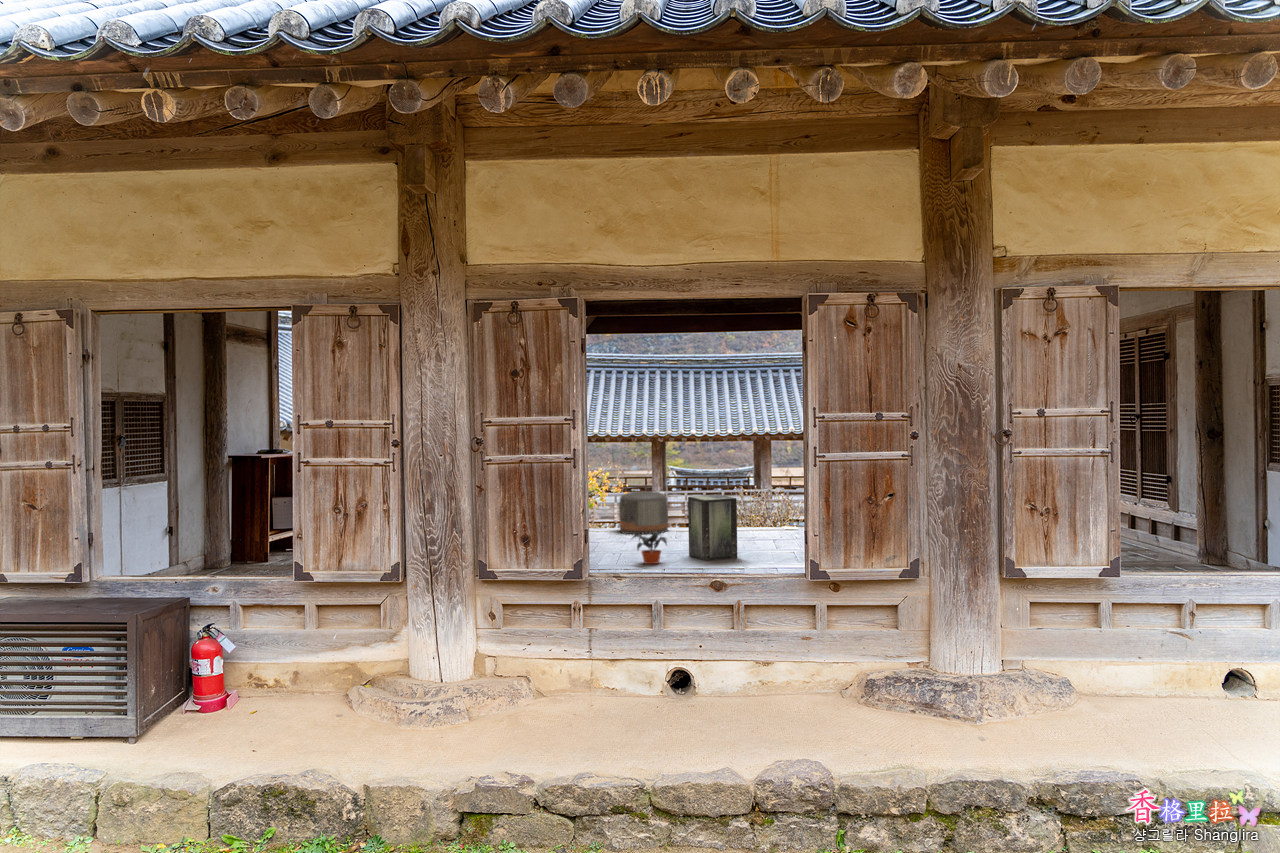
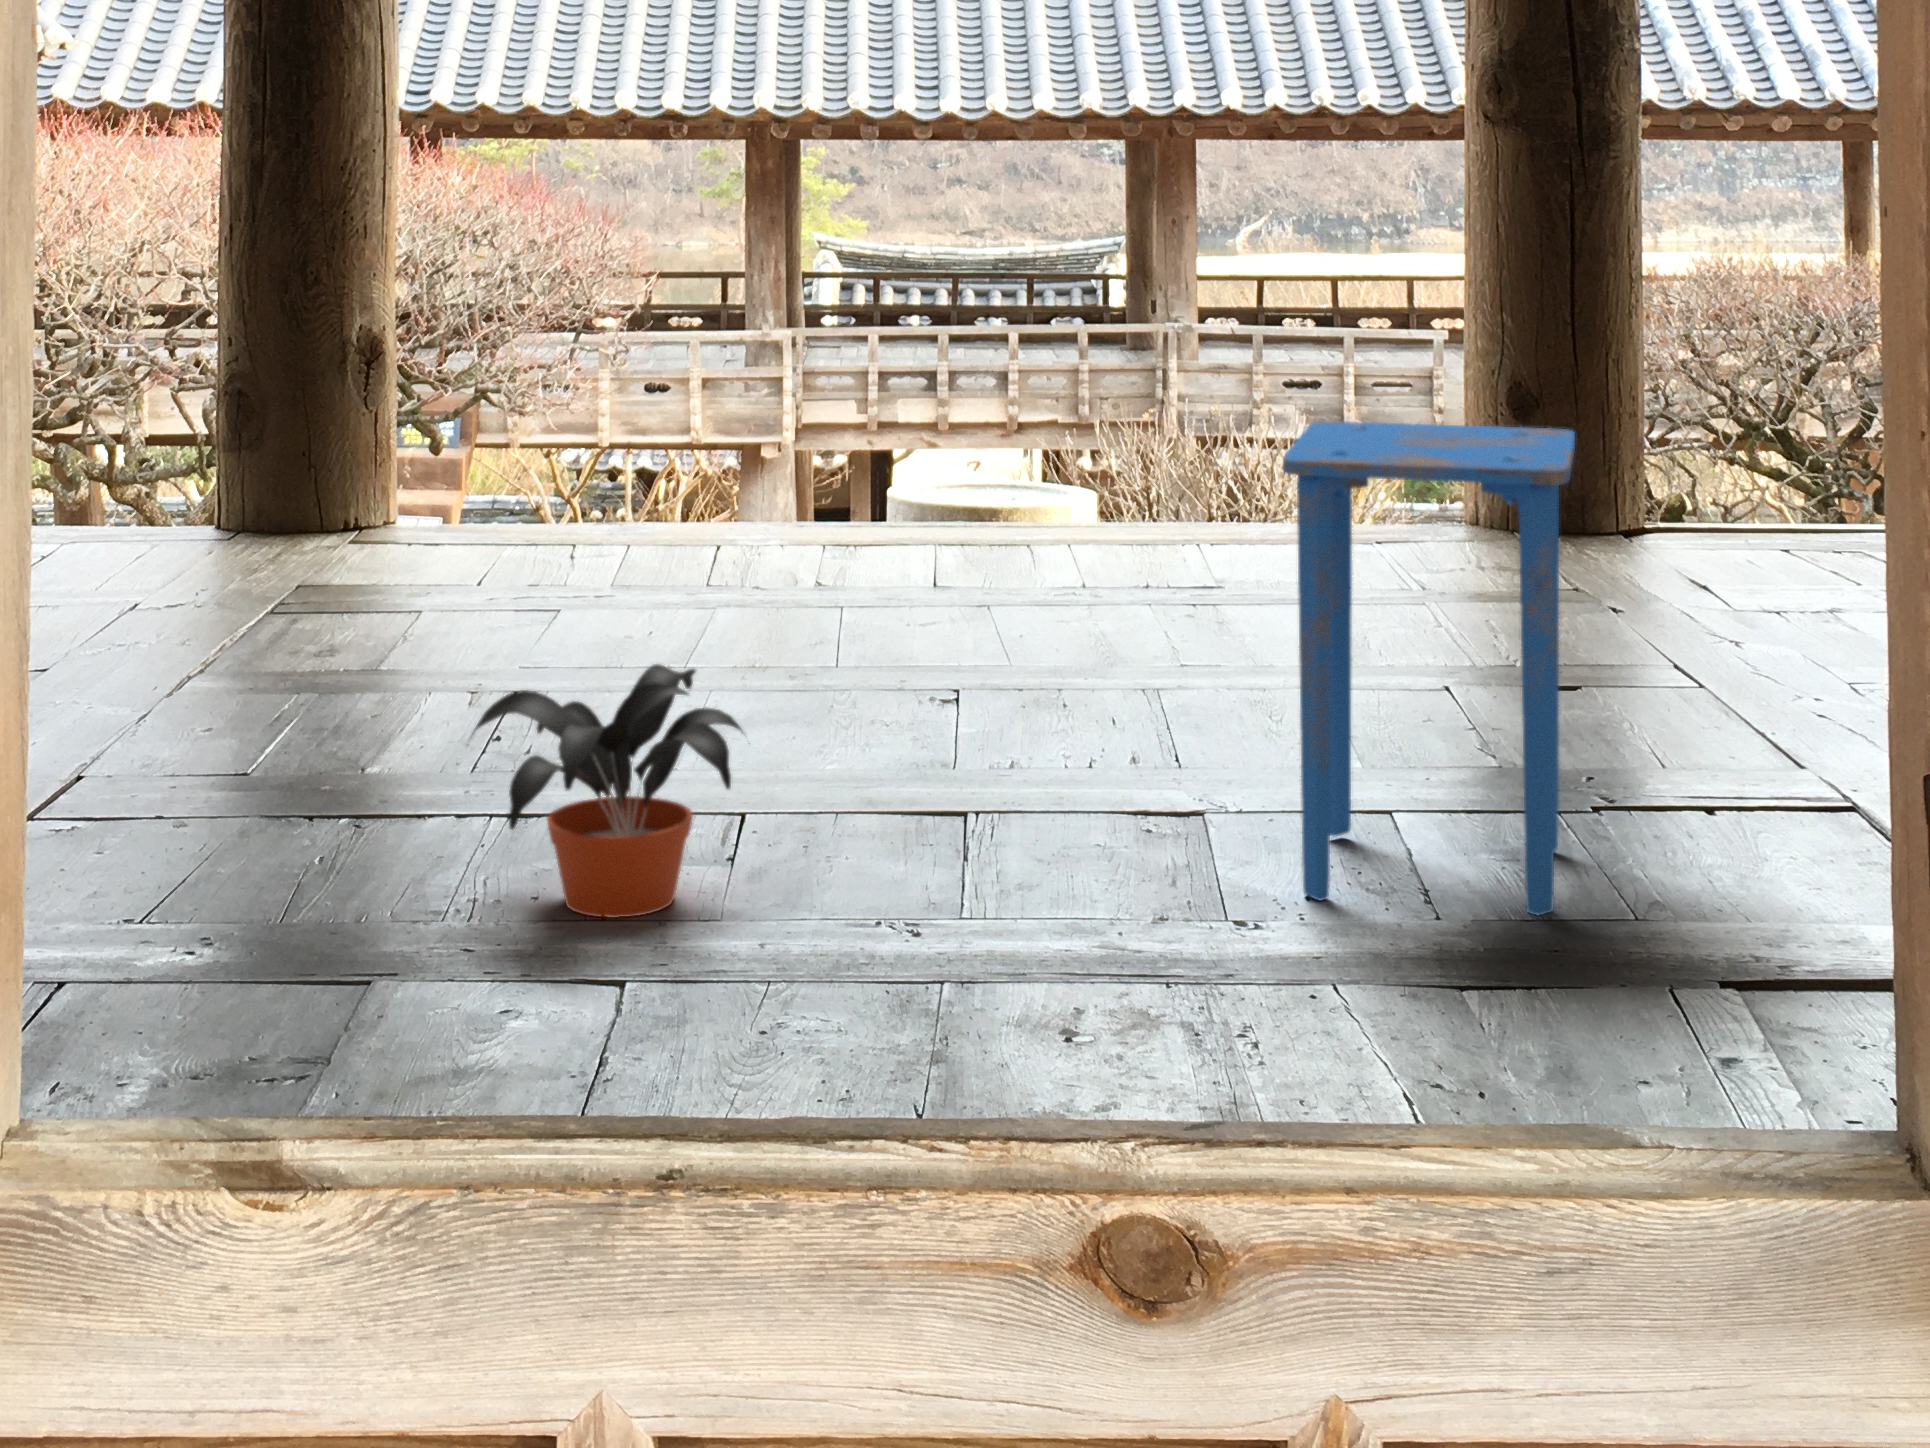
pouf: present [619,491,668,534] -> none [507,351,774,599]
storage box: present [688,495,737,561] -> none [889,398,1225,879]
side table: none [743,497,788,563] -> present [1283,421,1575,915]

